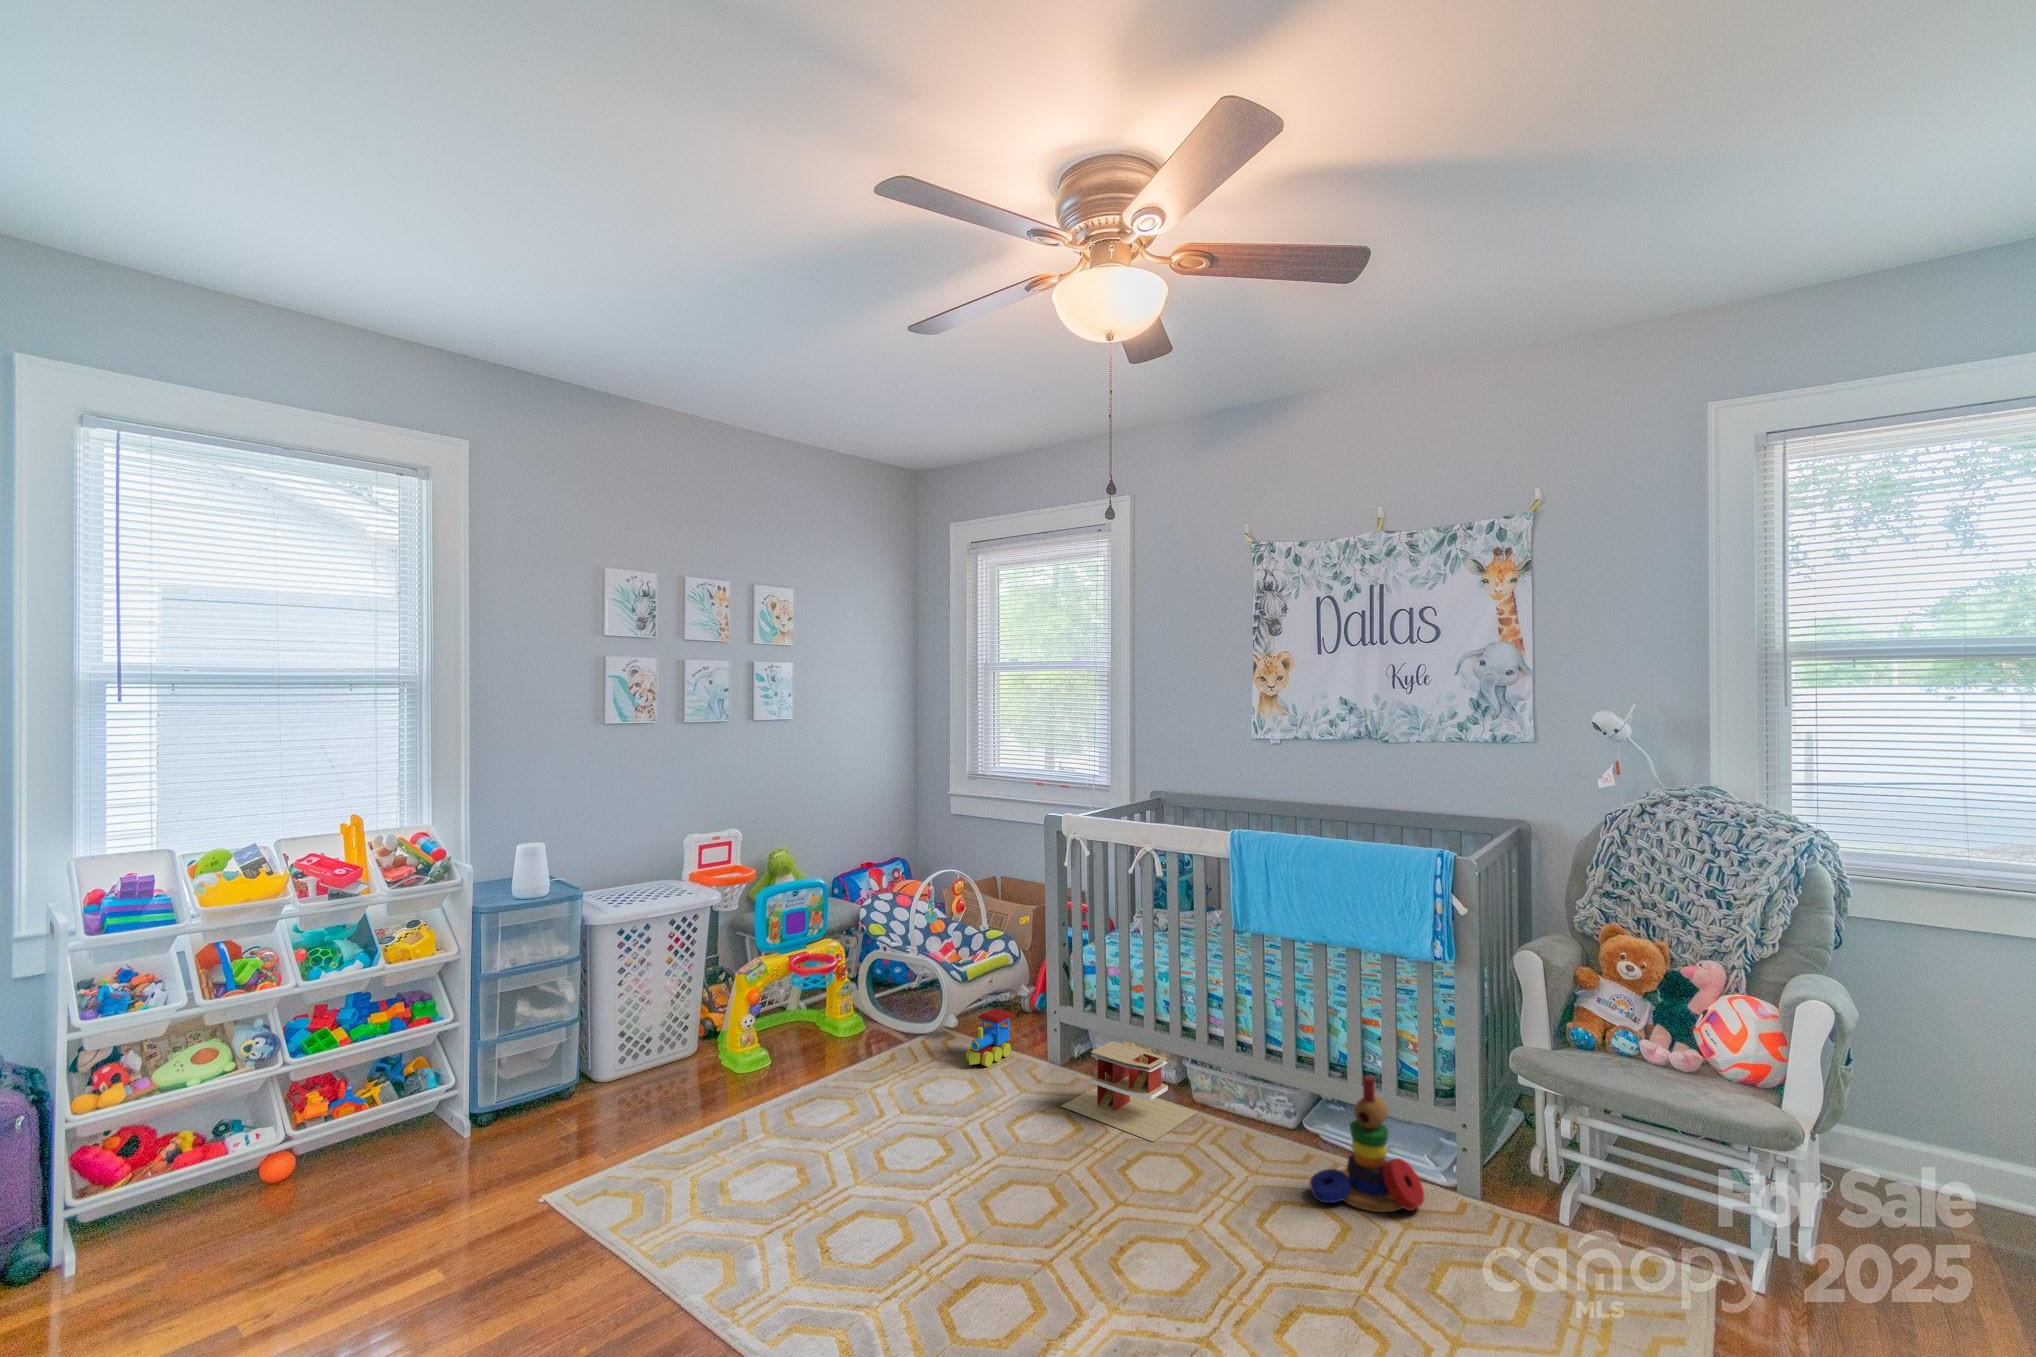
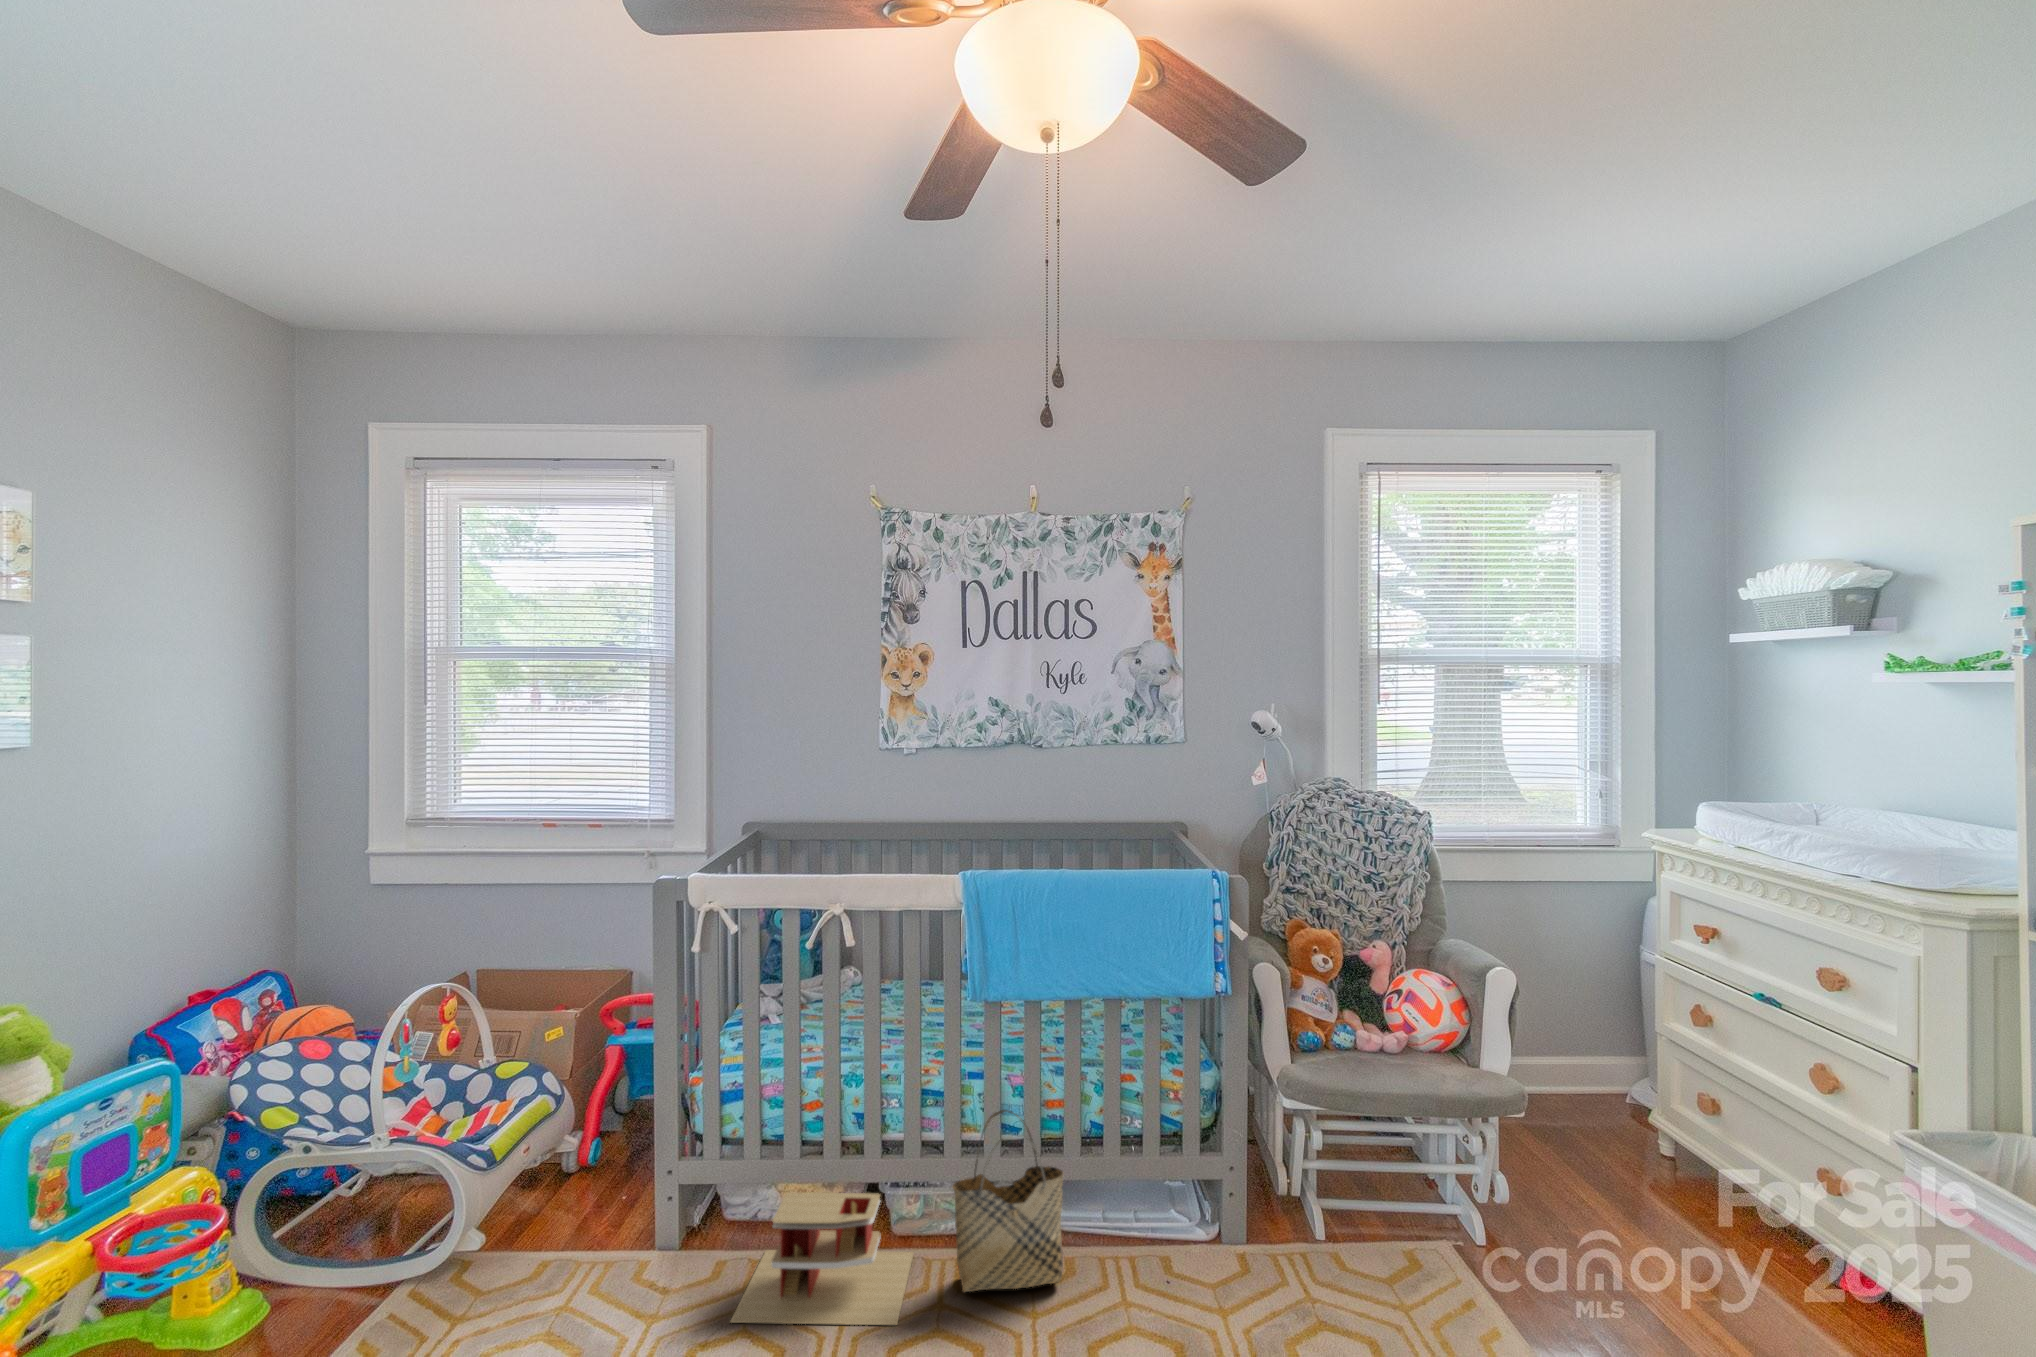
toy train: present [966,1008,1013,1067] -> none [518,1194,590,1308]
woven basket: none [1205,1020,1295,1159] -> present [953,1110,1063,1292]
stacking toy: present [1310,1076,1424,1212] -> none [1118,1145,1231,1323]

